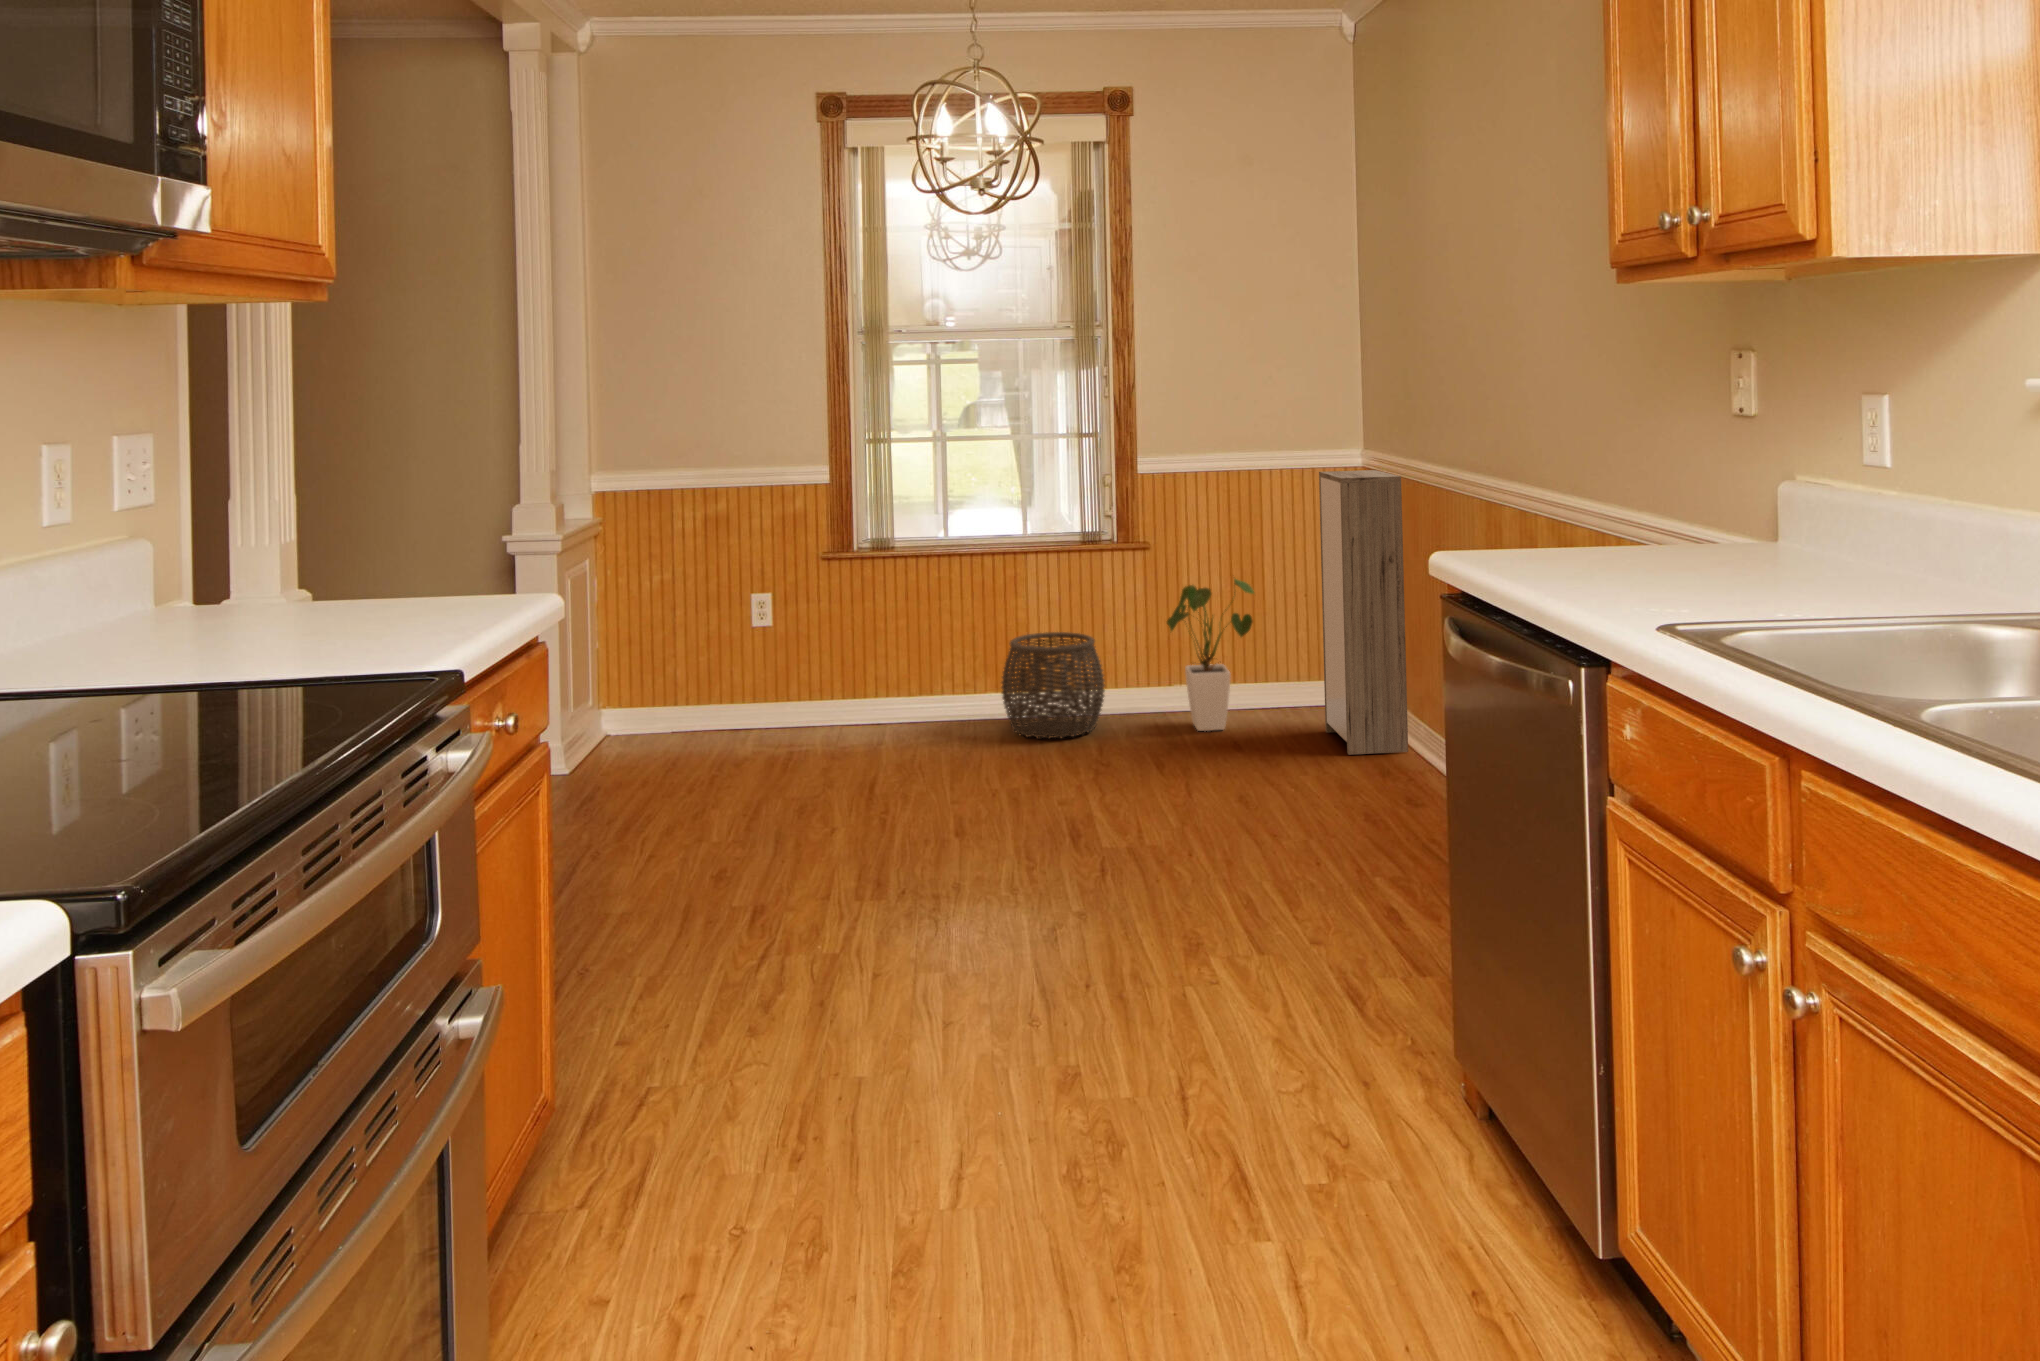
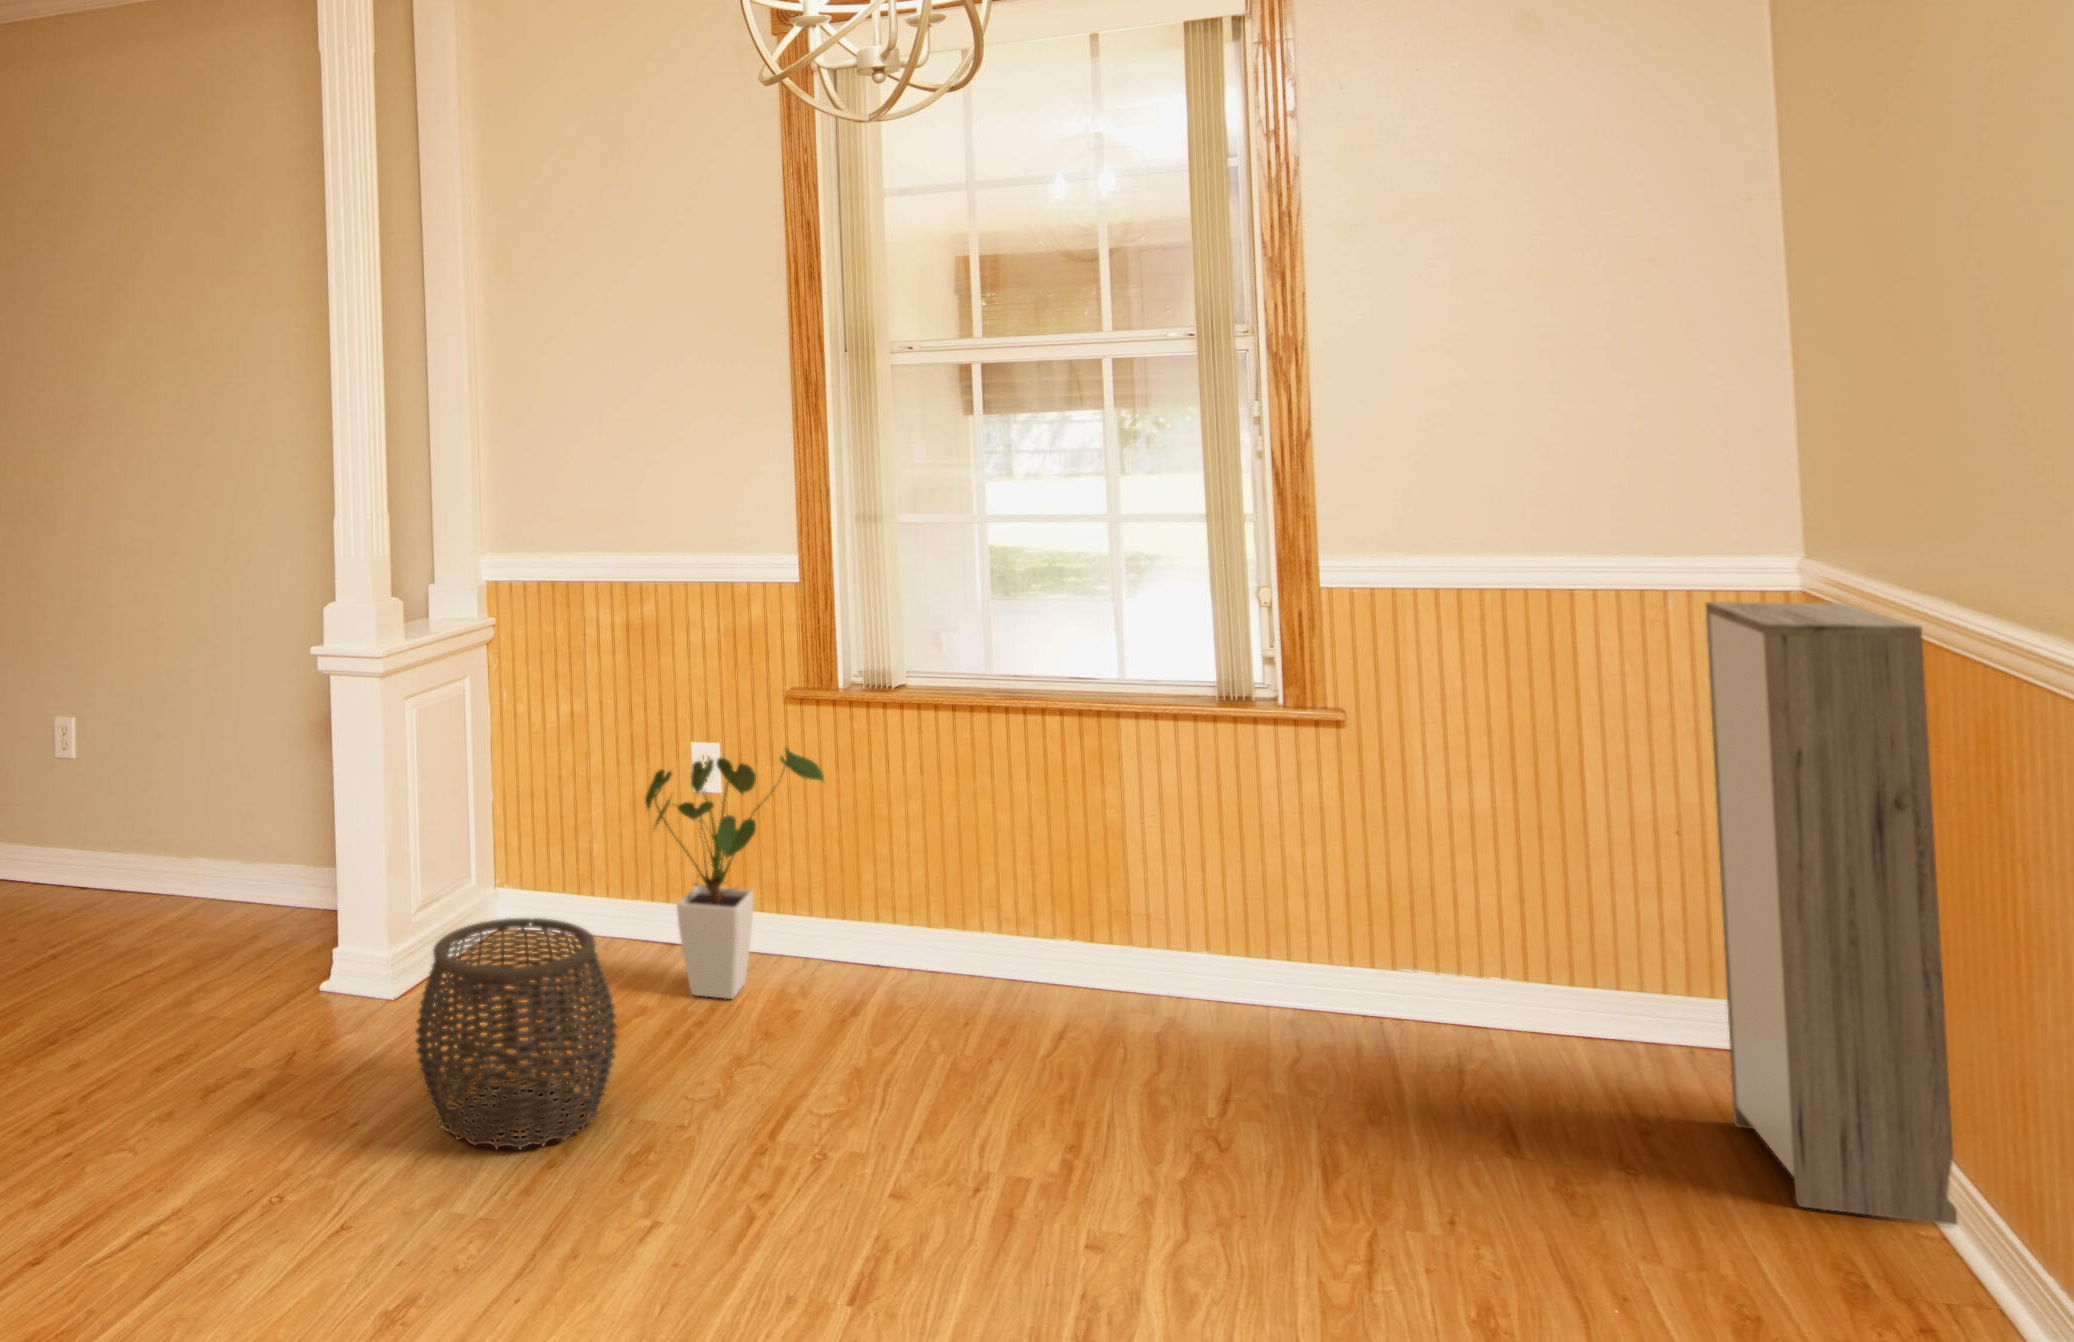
house plant: present [1167,579,1254,731] -> present [645,748,825,999]
woven basket: present [1001,632,1105,738] -> present [415,918,617,1149]

